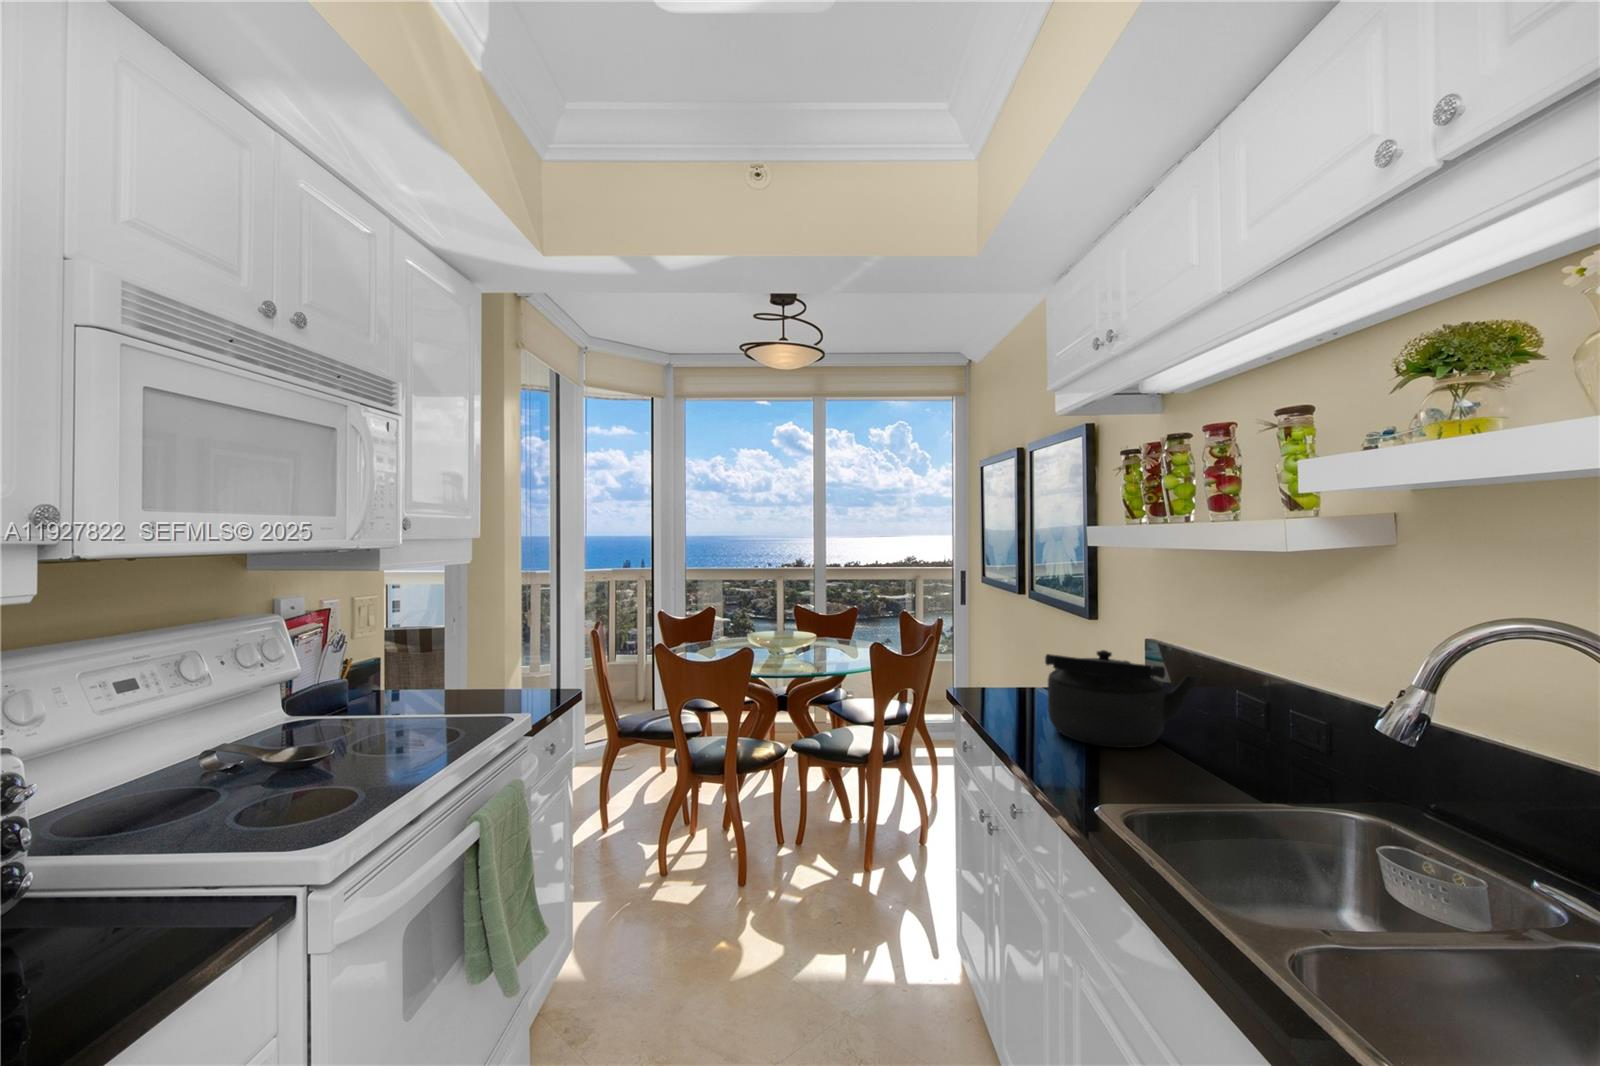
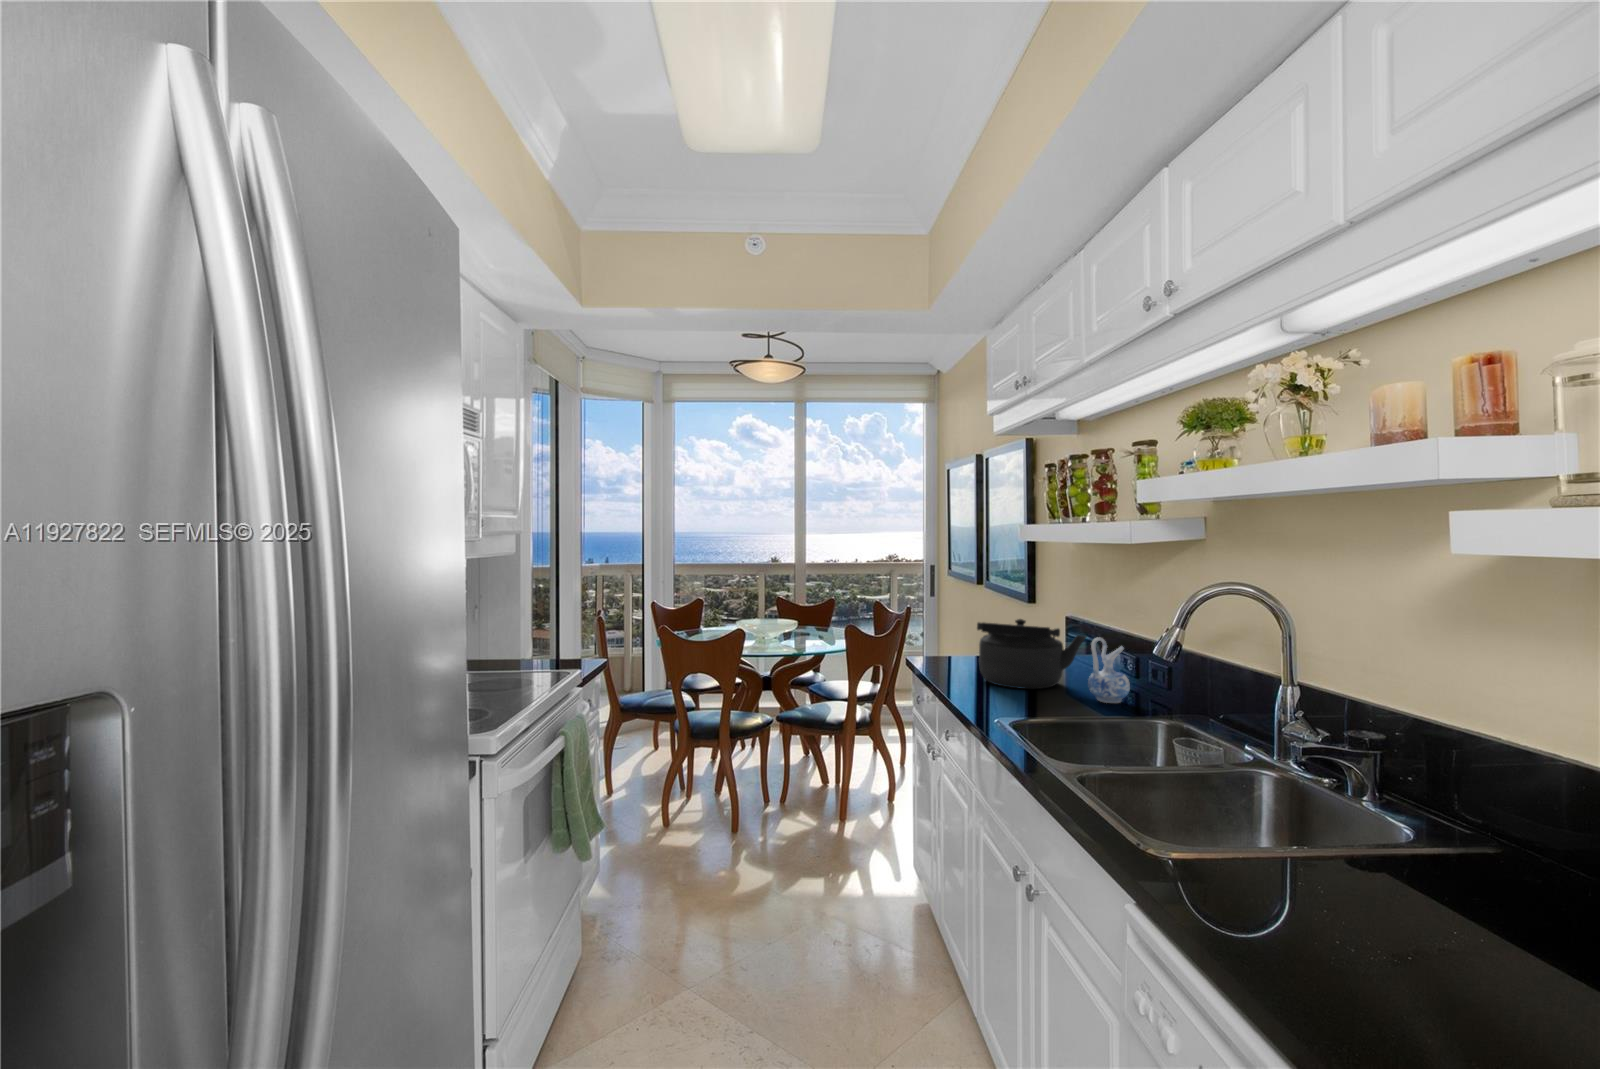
ceramic pitcher: none [1213,684,1279,779] -> present [1088,638,1130,703]

